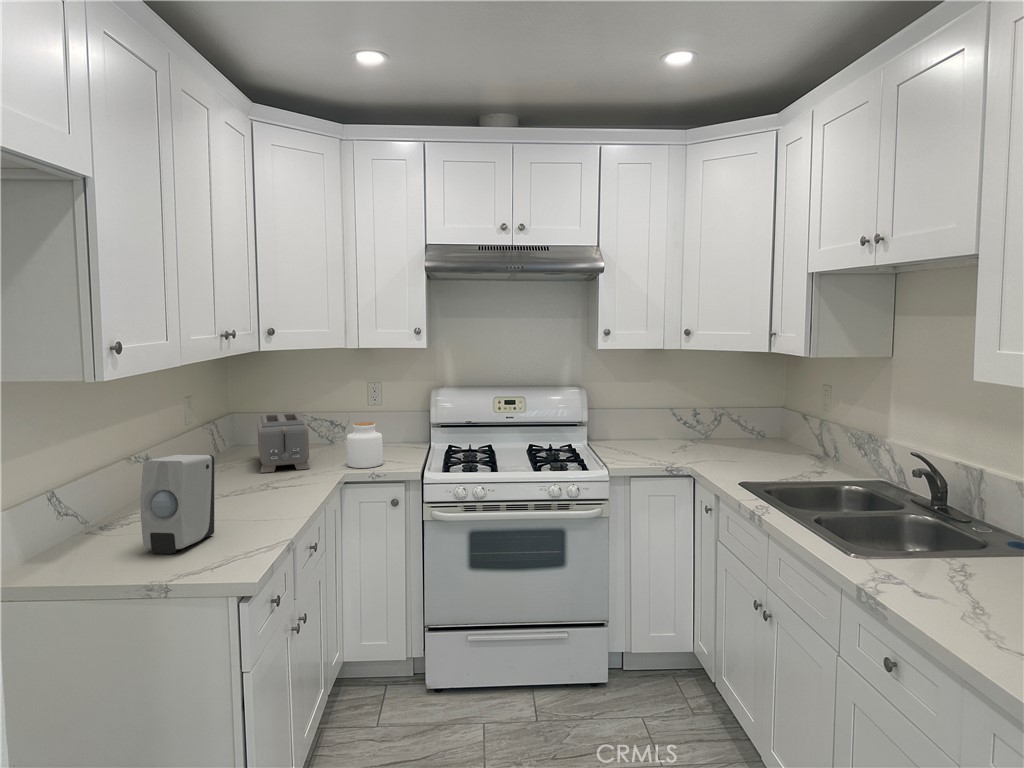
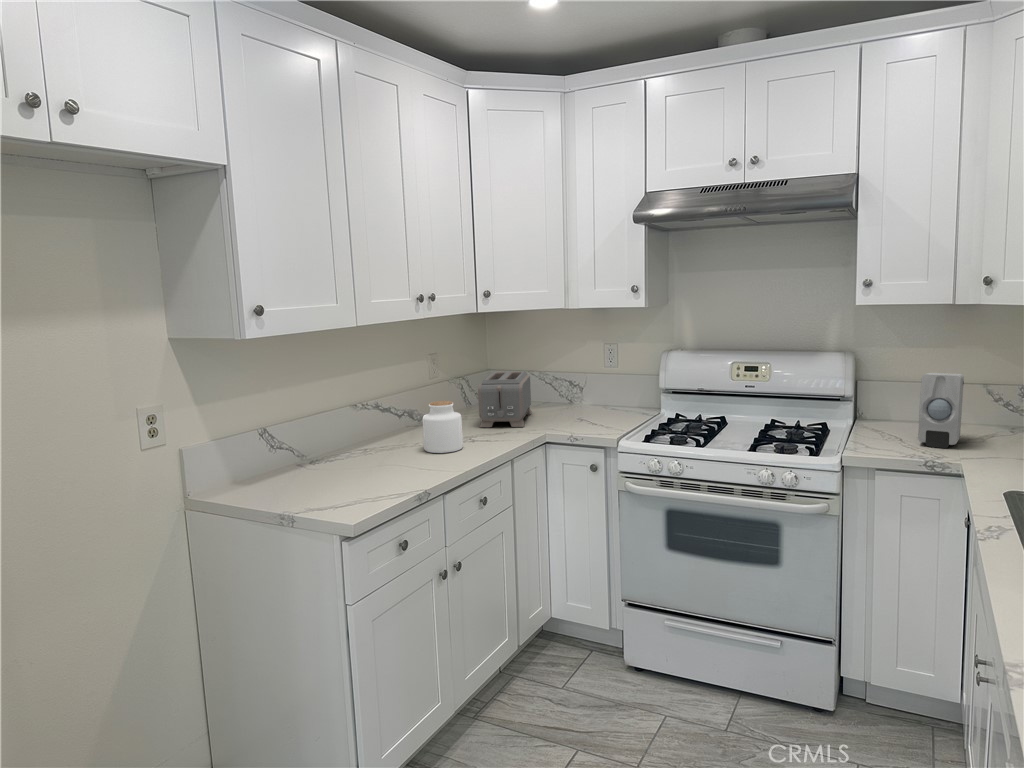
jar: present [347,422,383,468] -> present [423,401,463,453]
soap dispenser: present [141,455,214,554] -> present [918,373,964,448]

